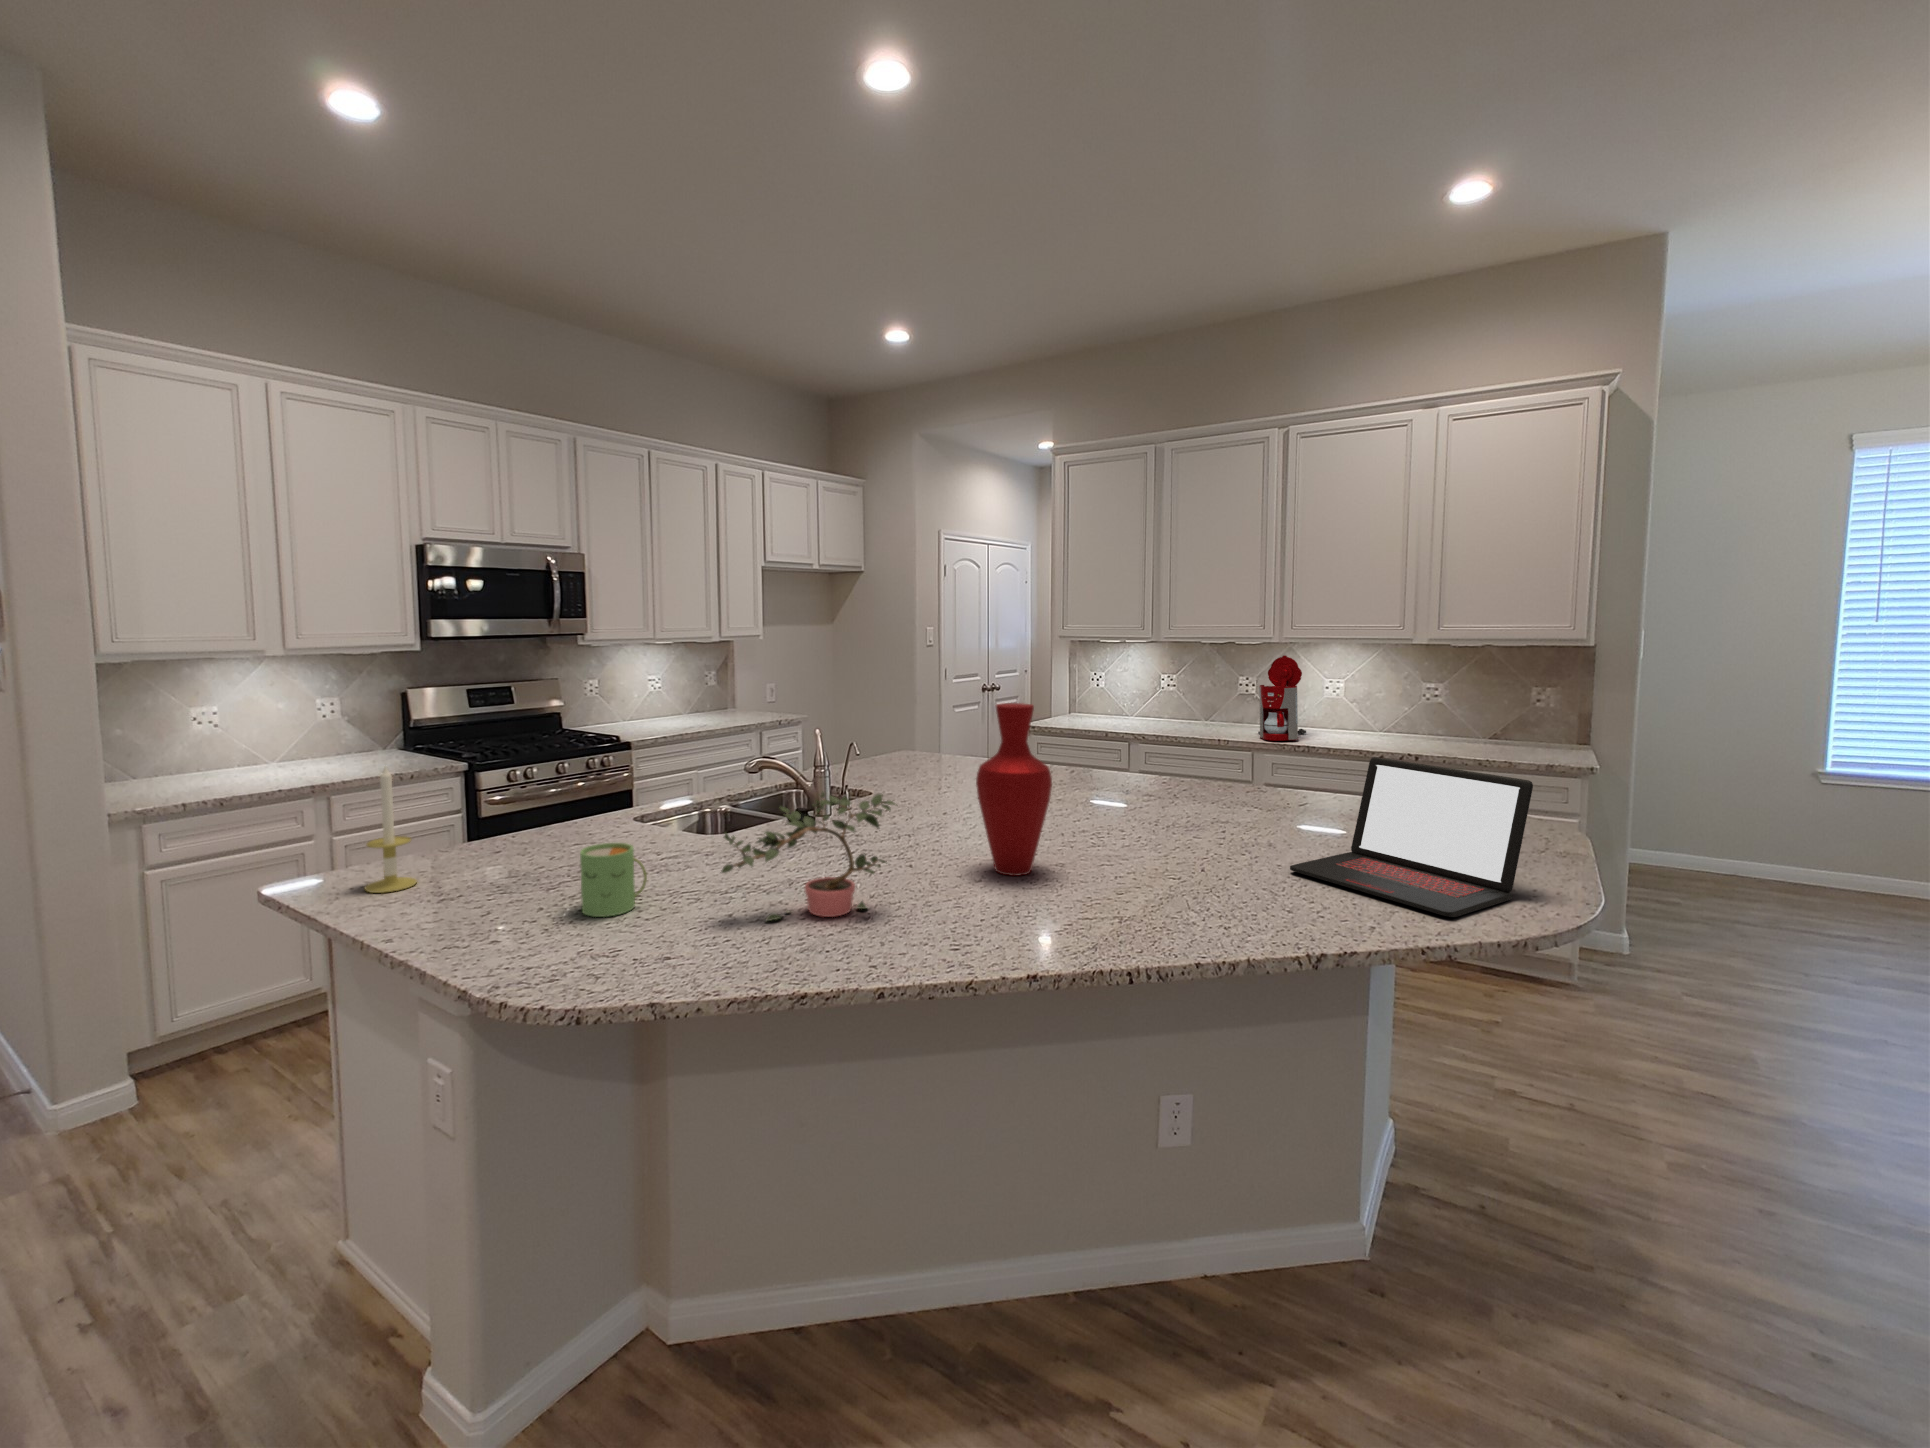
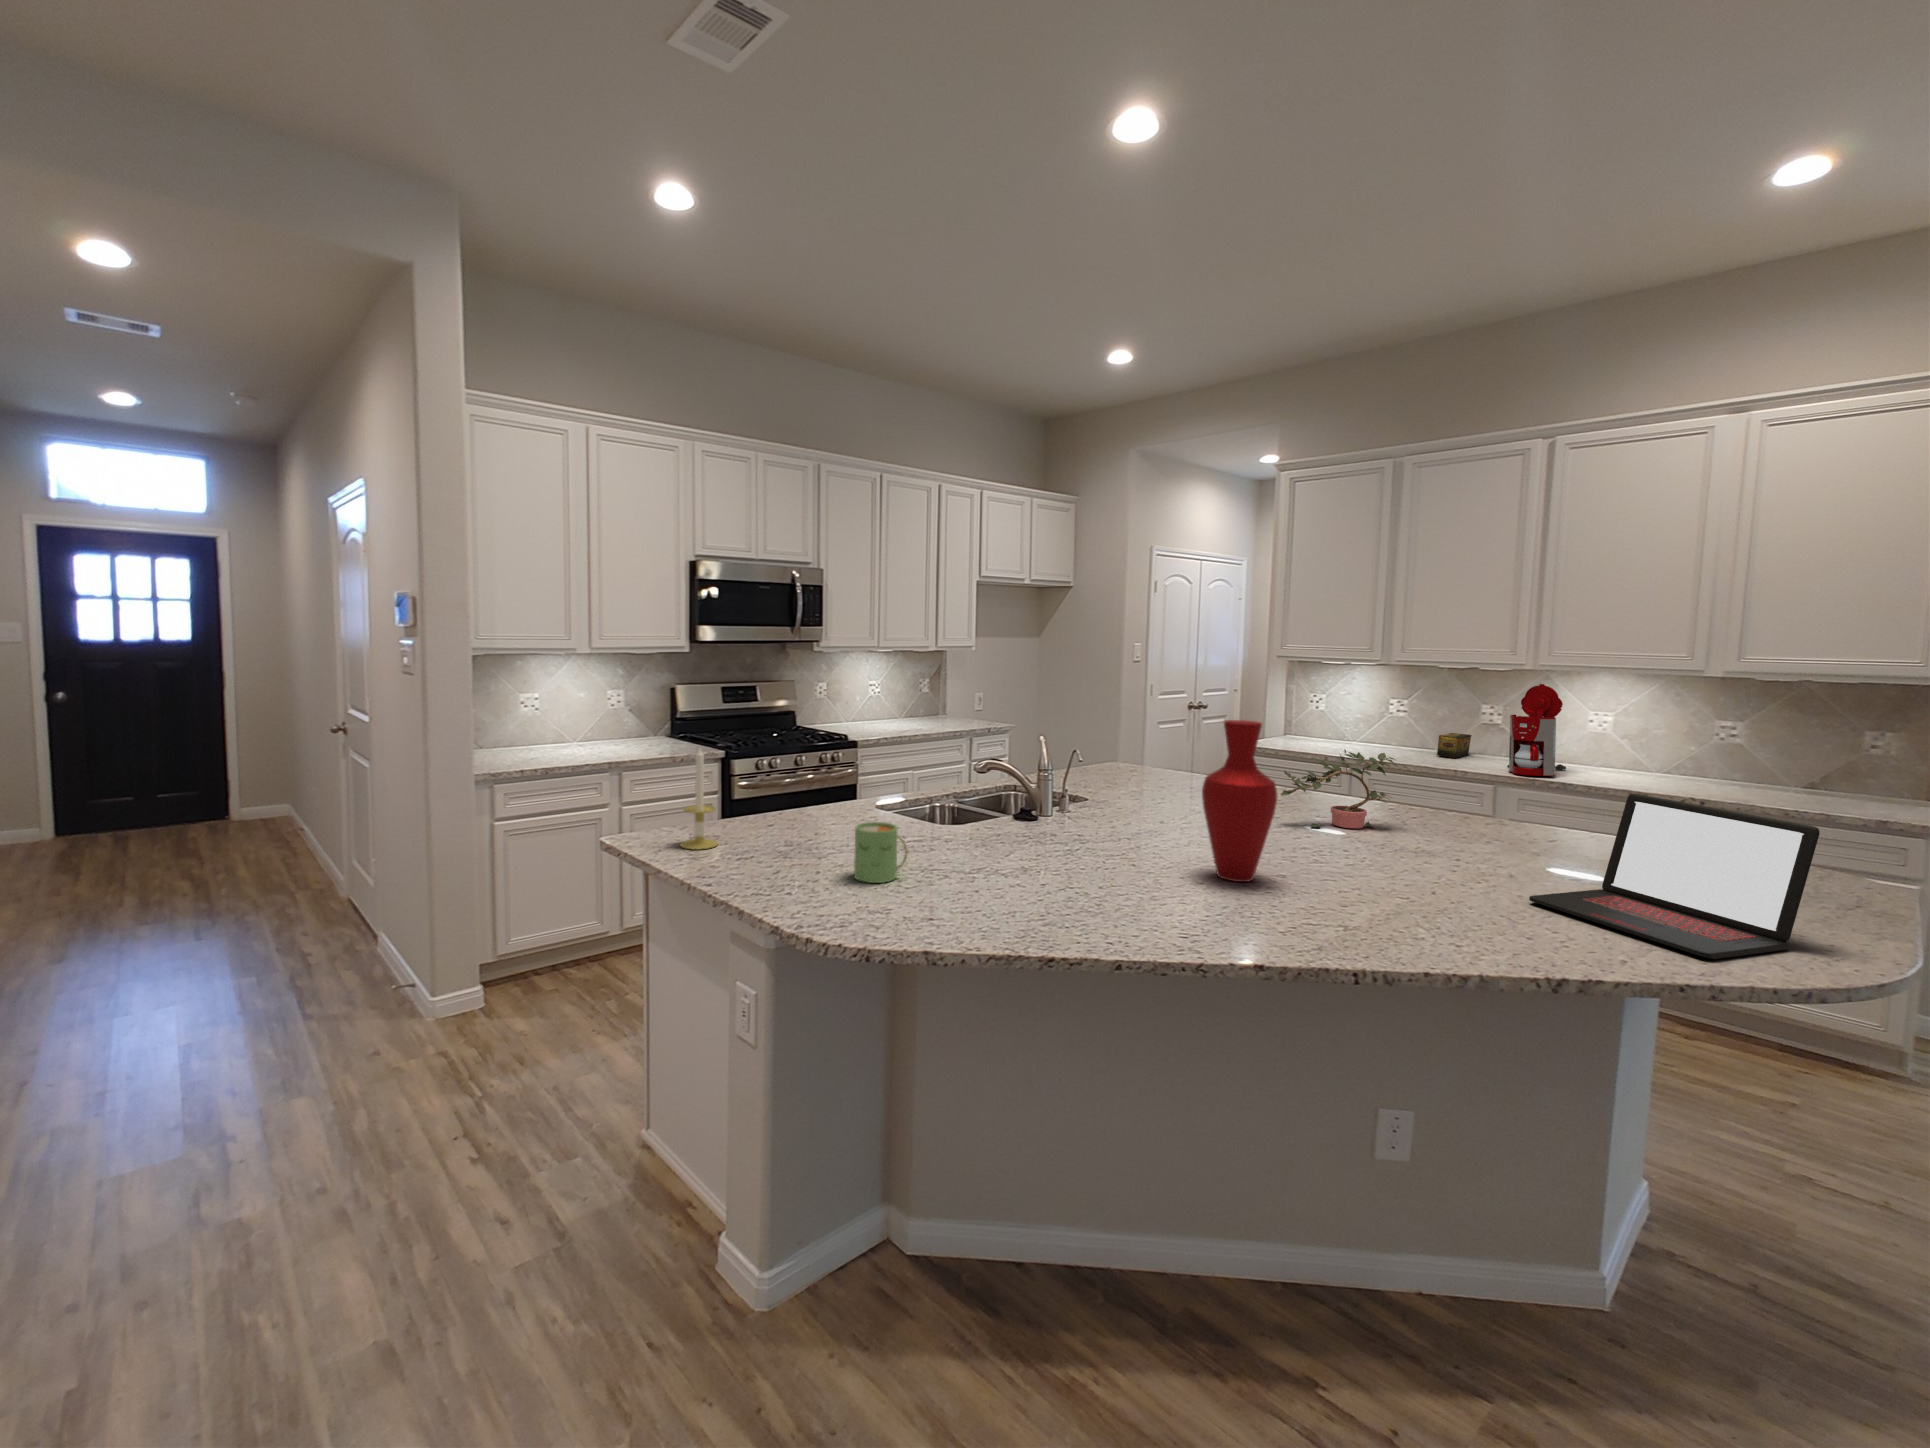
tea box: none [1199,704,1228,728] -> present [1437,733,1471,758]
potted plant: present [722,792,897,921] -> present [1281,750,1395,829]

